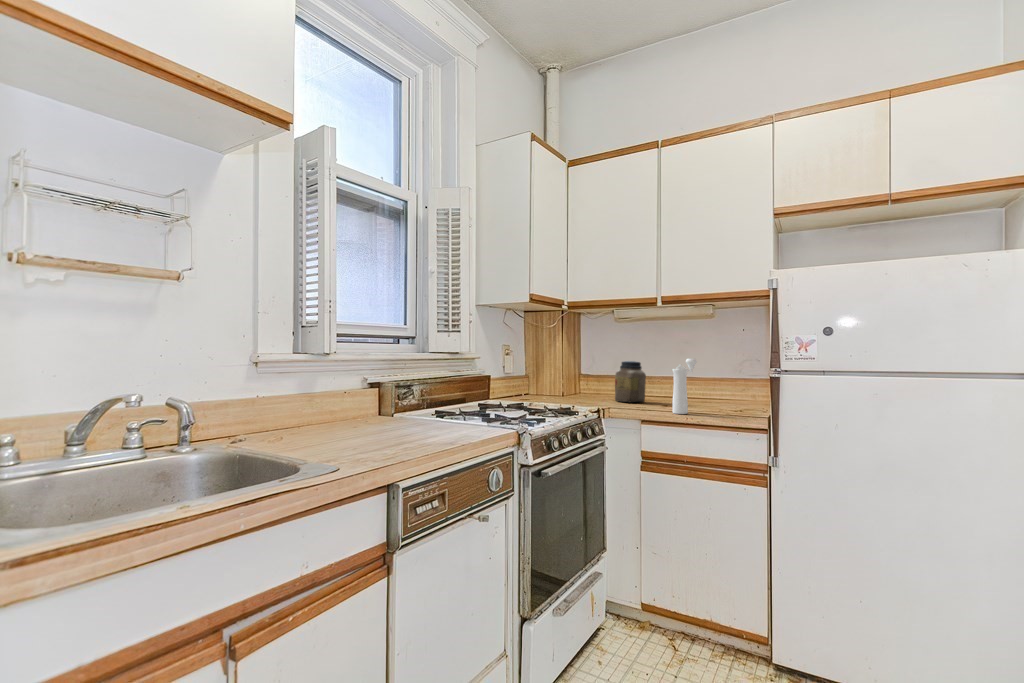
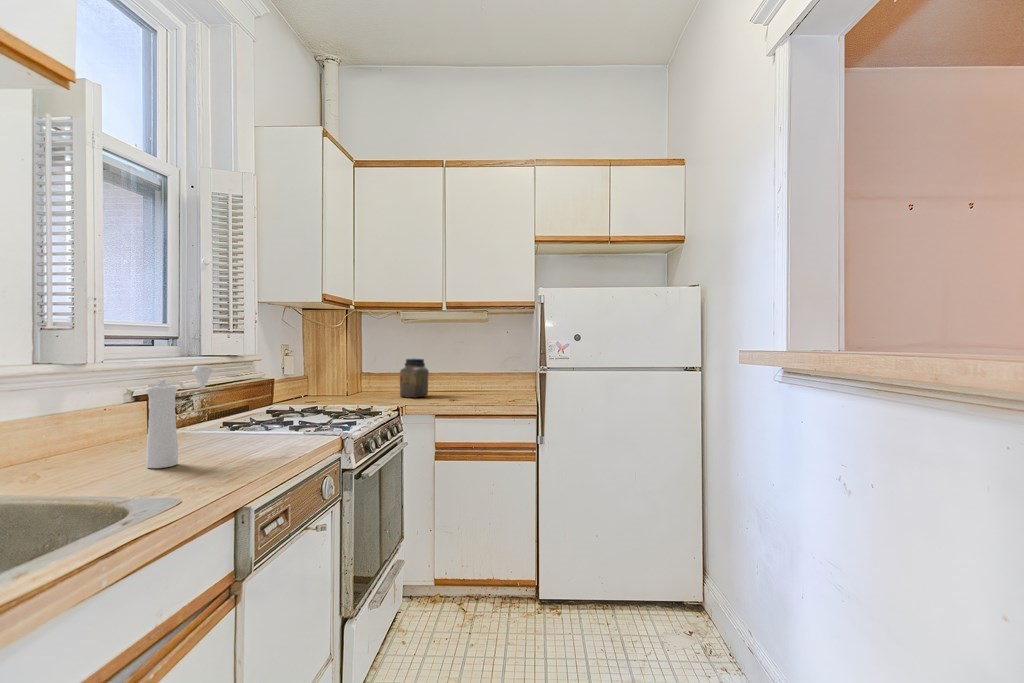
pepper mill: present [672,359,697,414] -> present [146,366,213,468]

